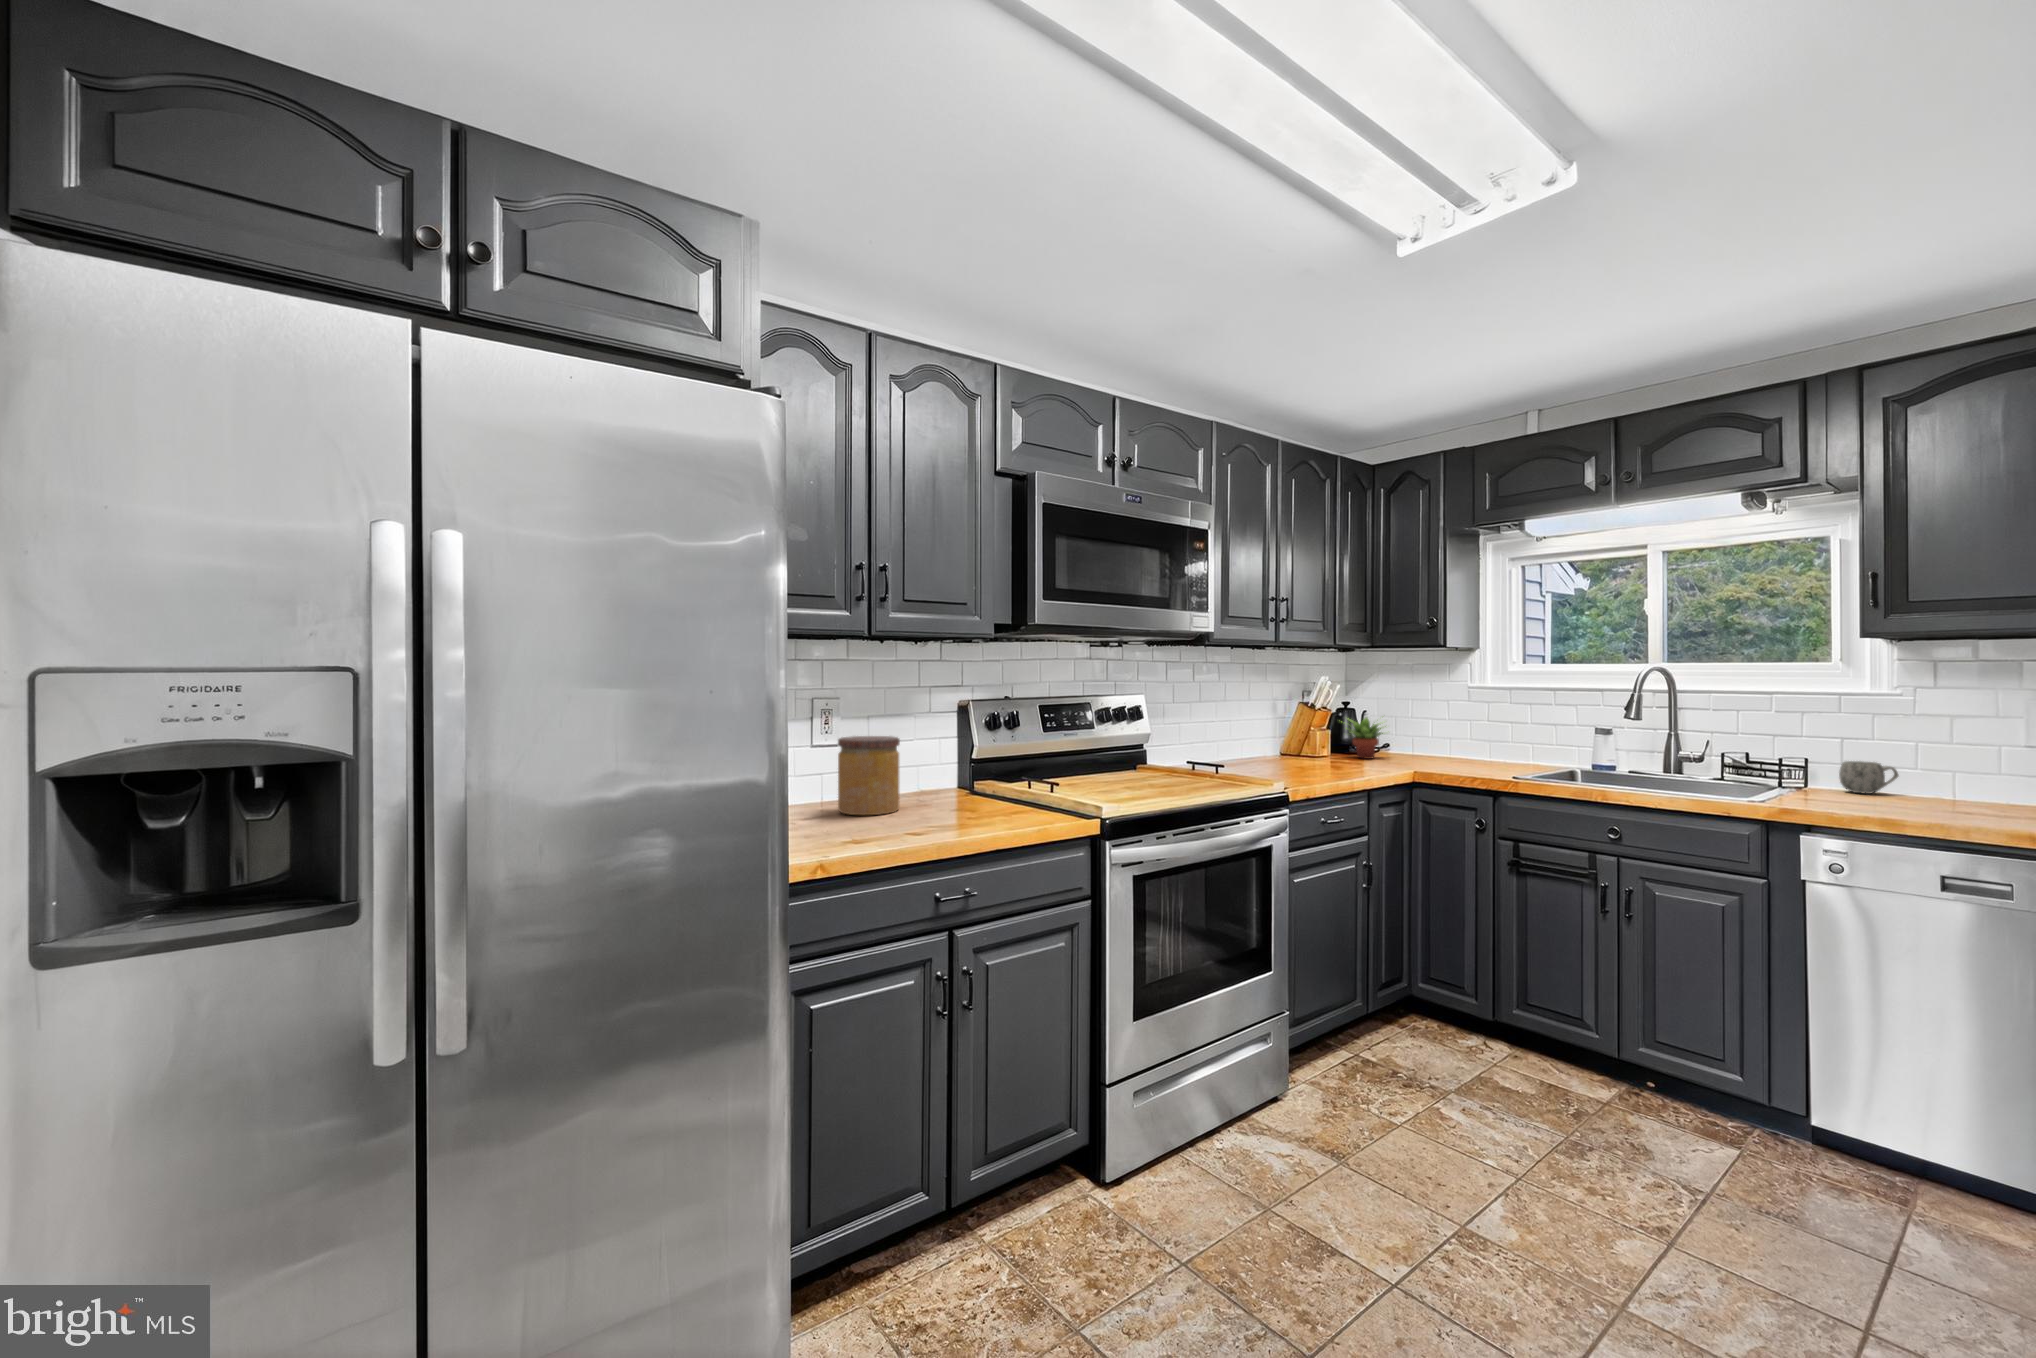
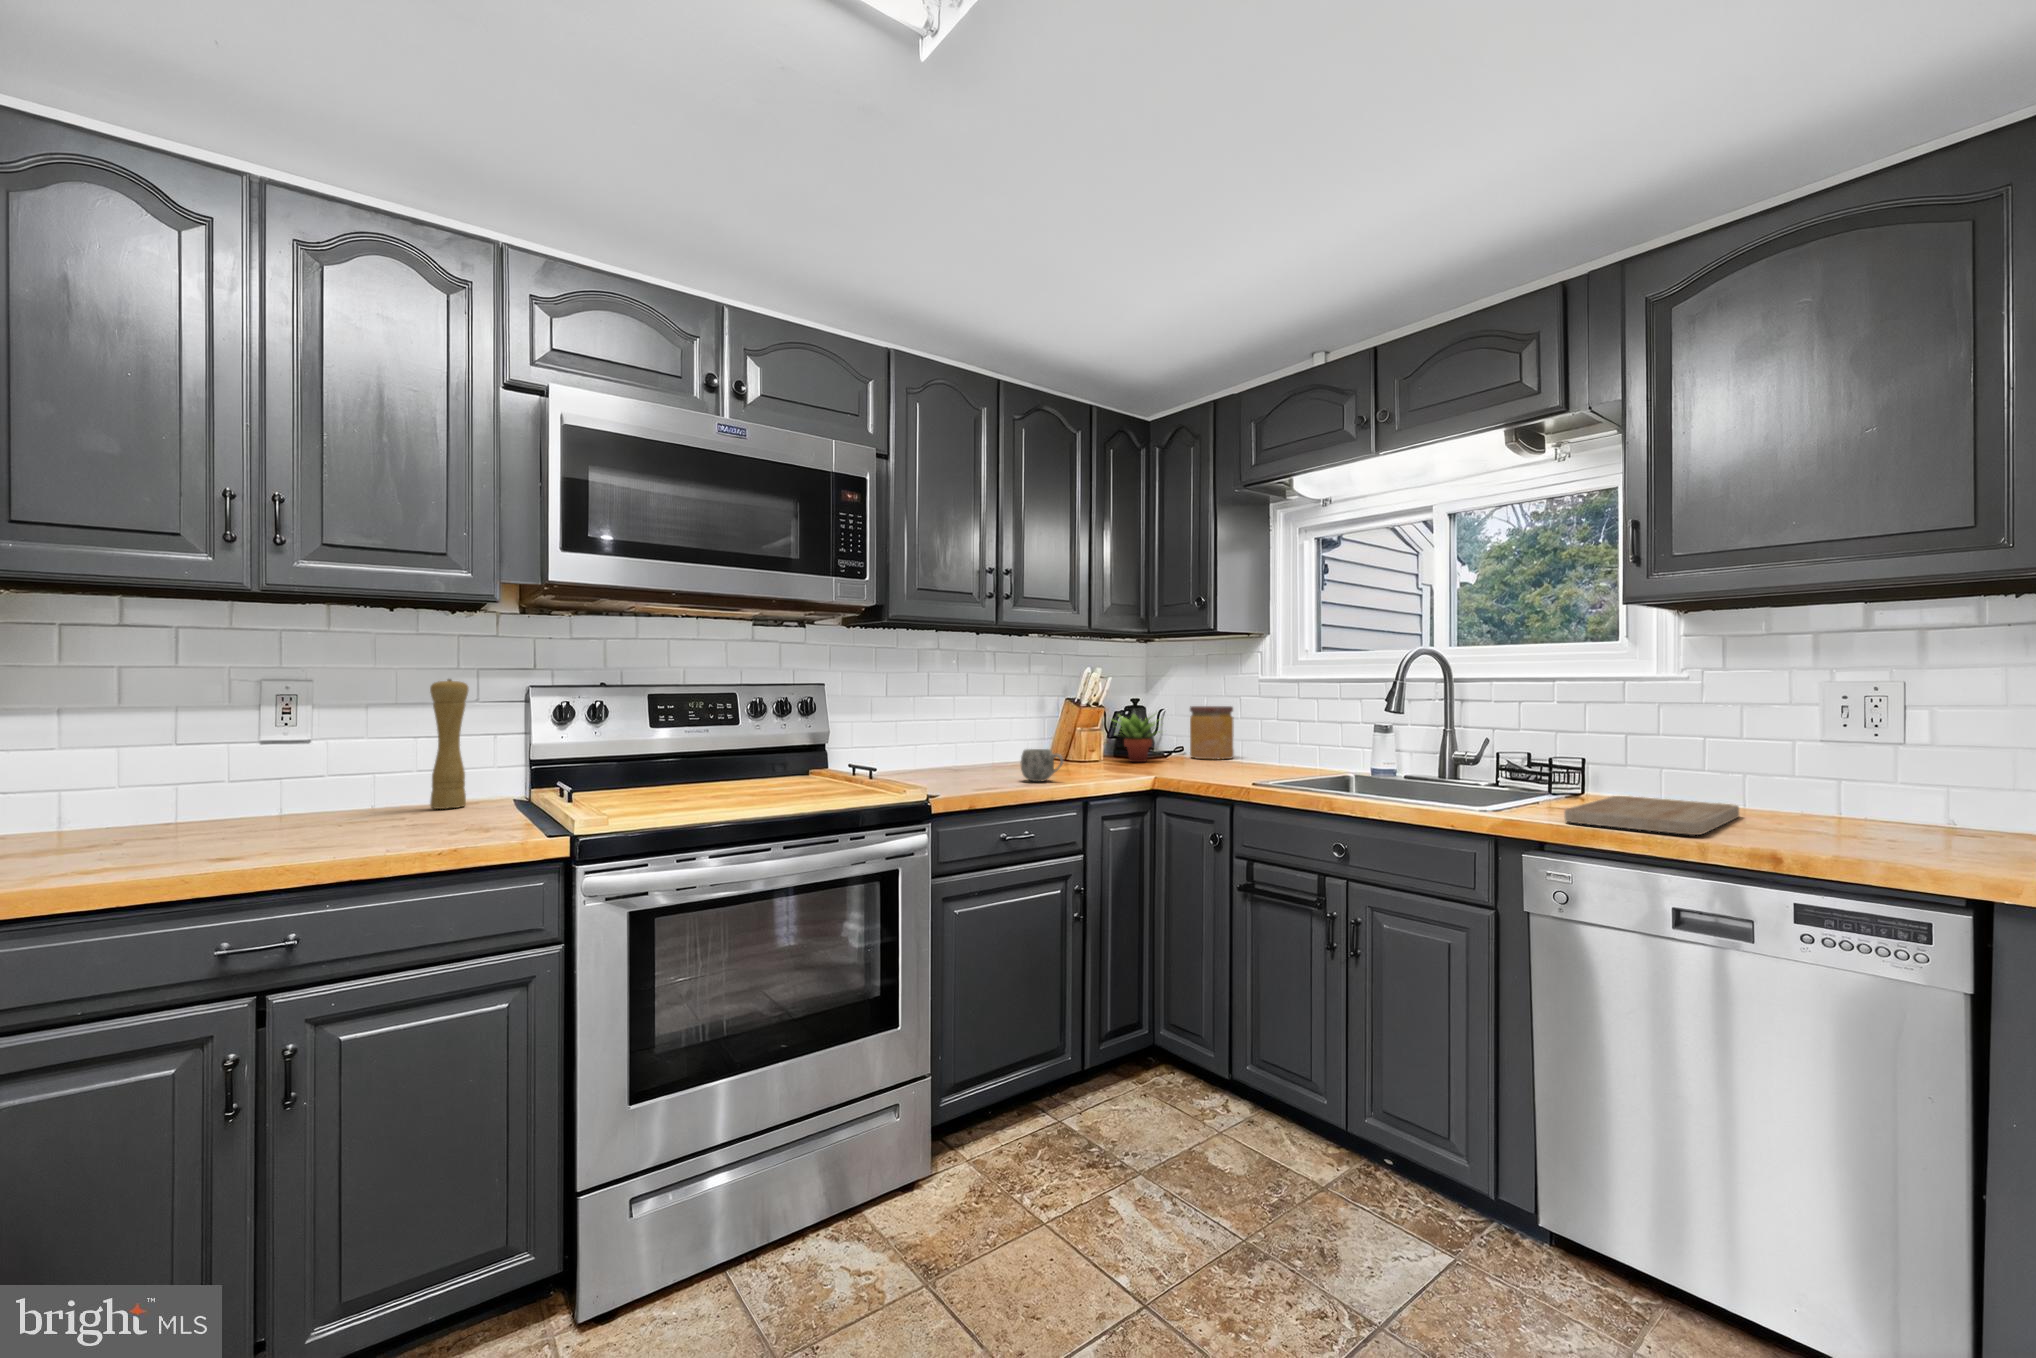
pepper mill: none [910,697,936,798] -> present [430,679,468,809]
jar: present [838,736,900,815] -> present [1190,706,1234,759]
mug: present [1839,761,1899,794] -> present [1021,749,1063,781]
cutting board: none [1828,791,1965,822] -> present [1564,796,1739,835]

